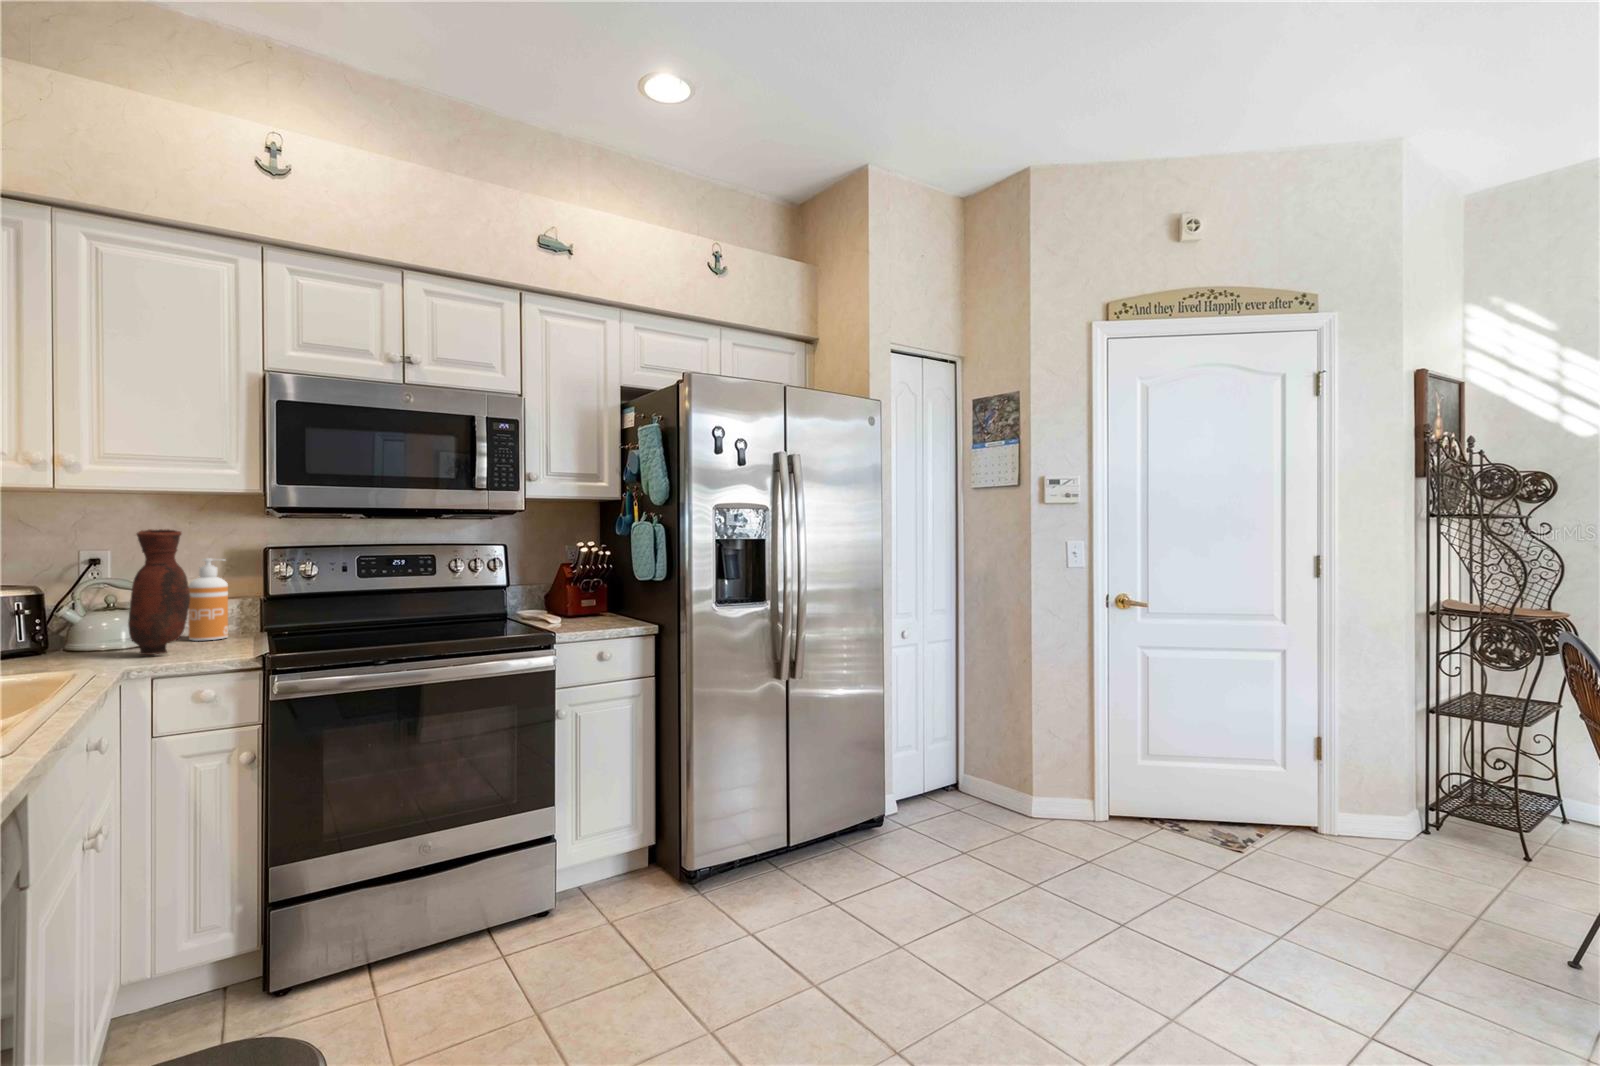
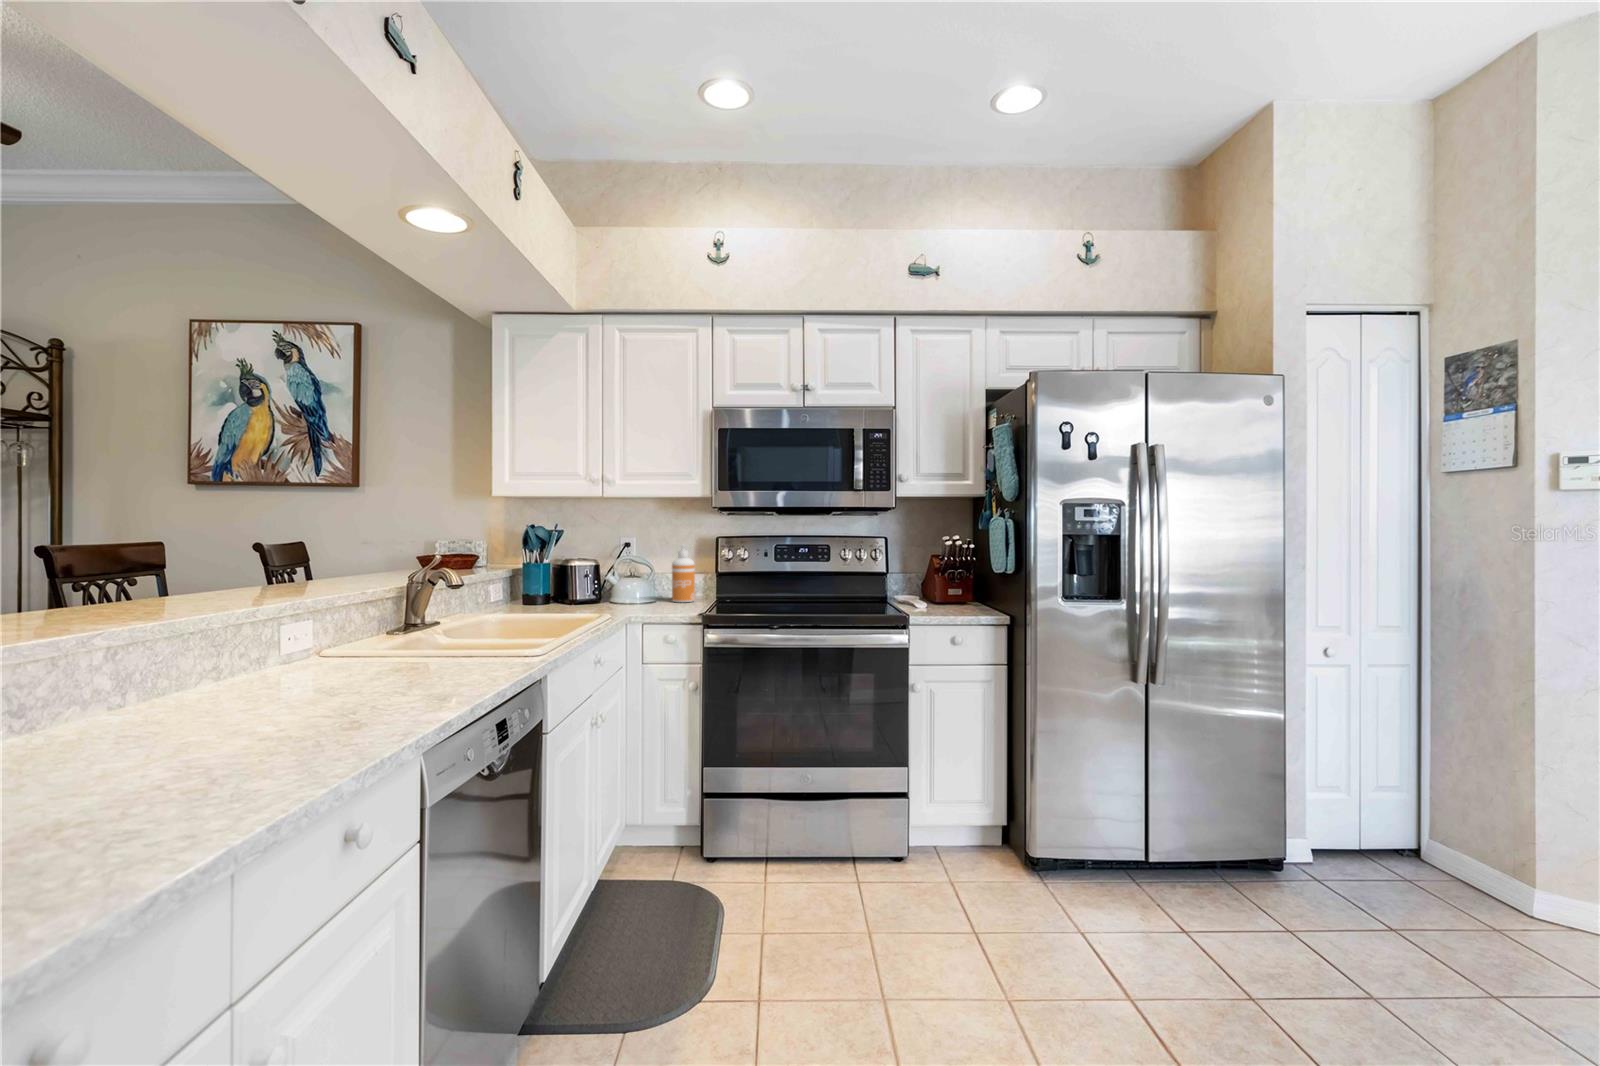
vase: present [128,529,191,655] -> none [632,525,665,611]

